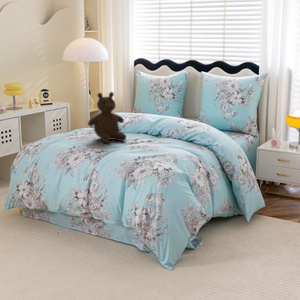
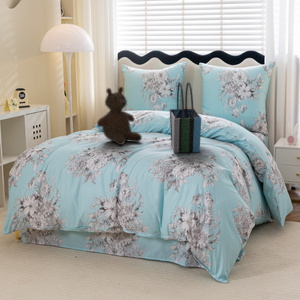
tote bag: none [143,91,171,154] -> present [170,82,201,153]

